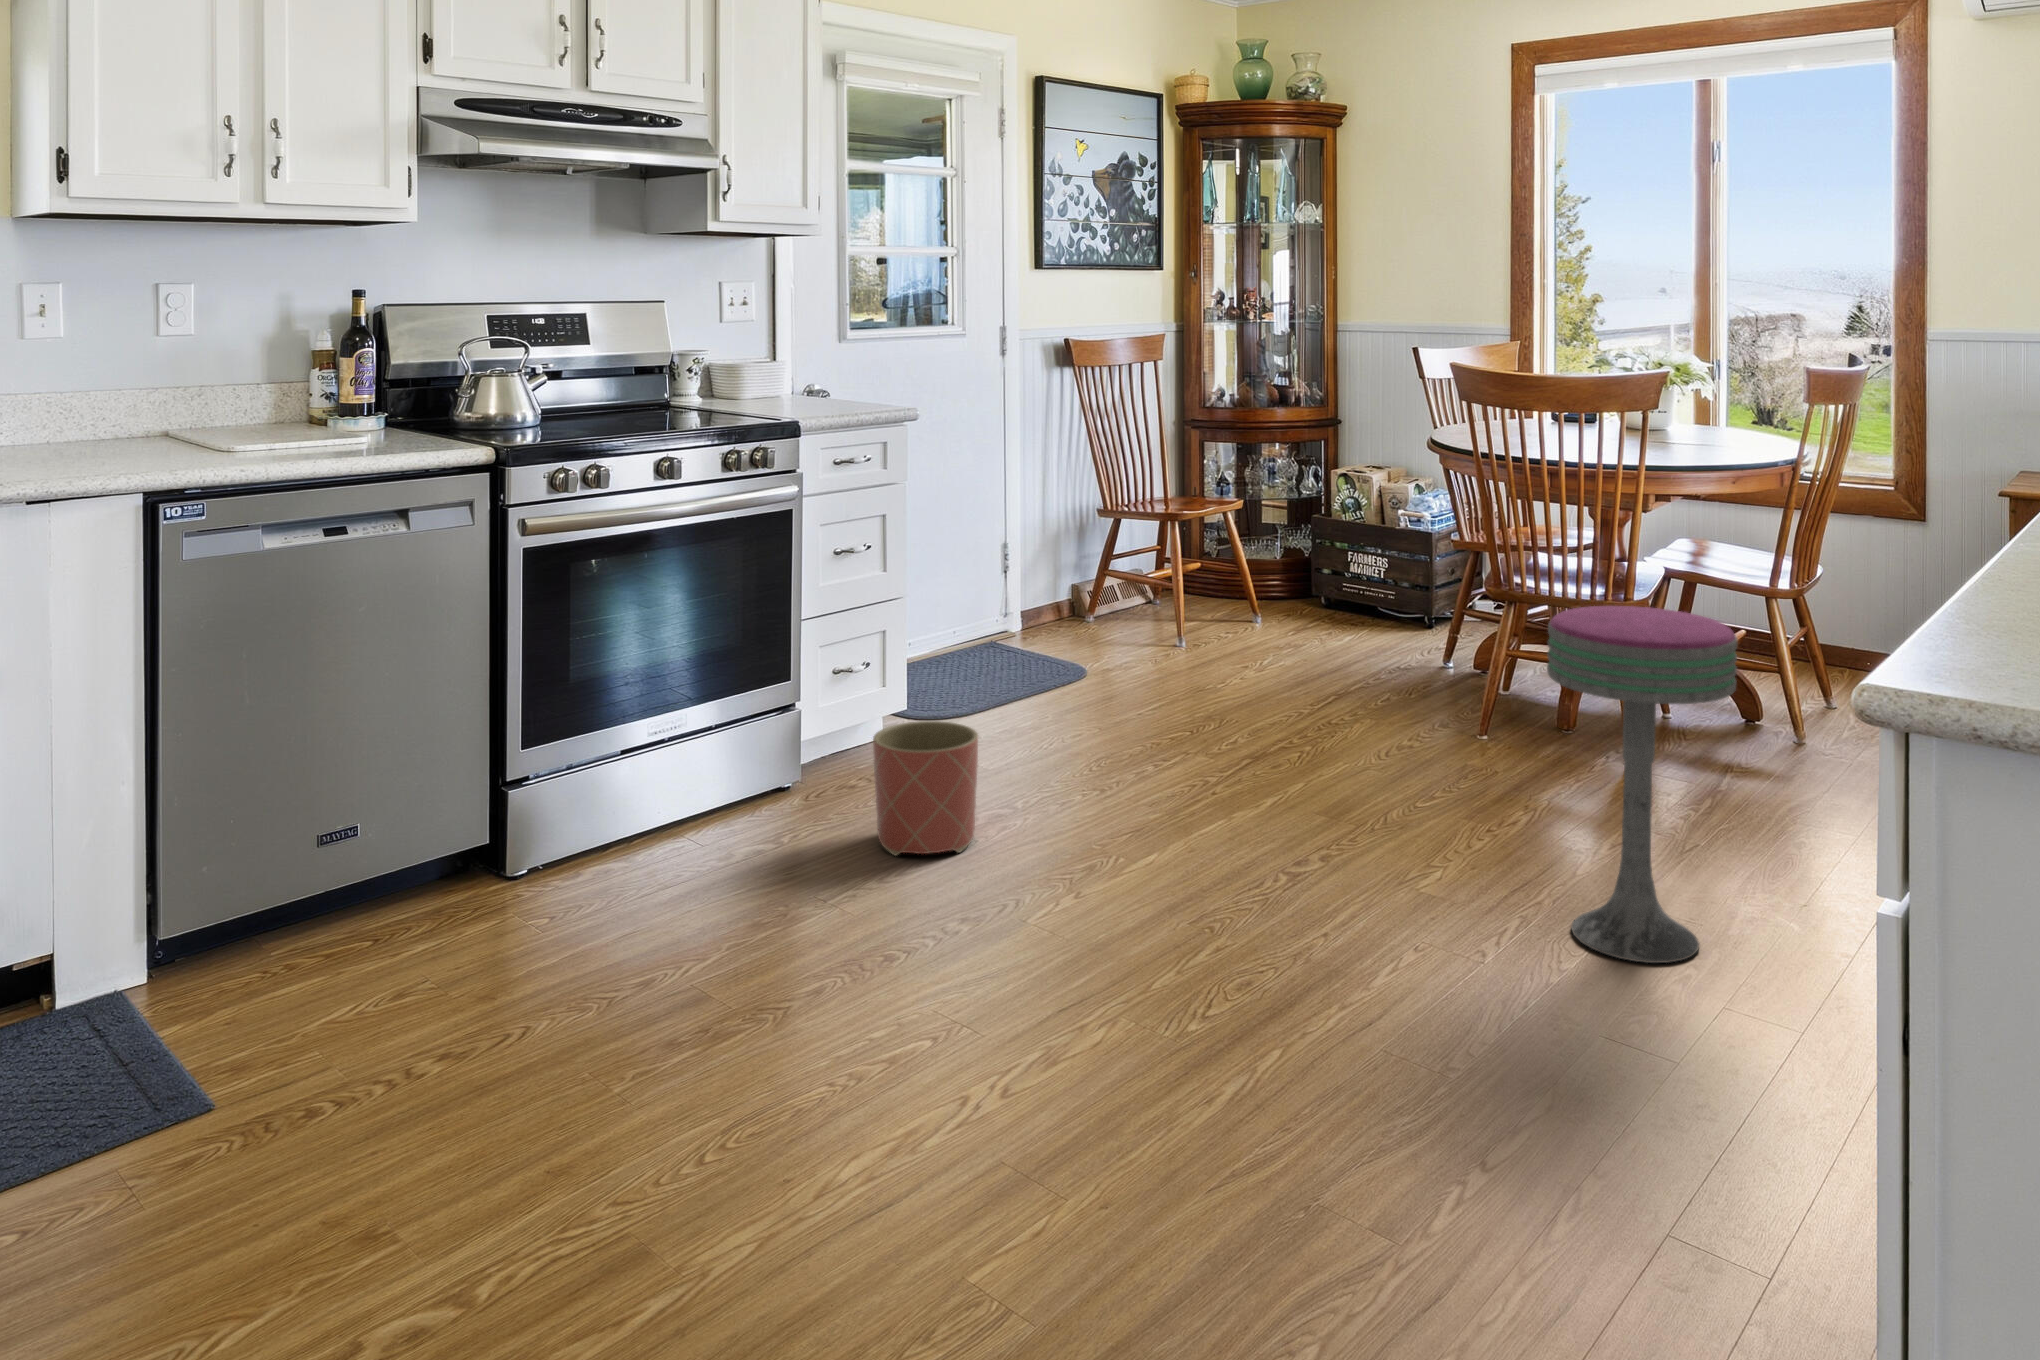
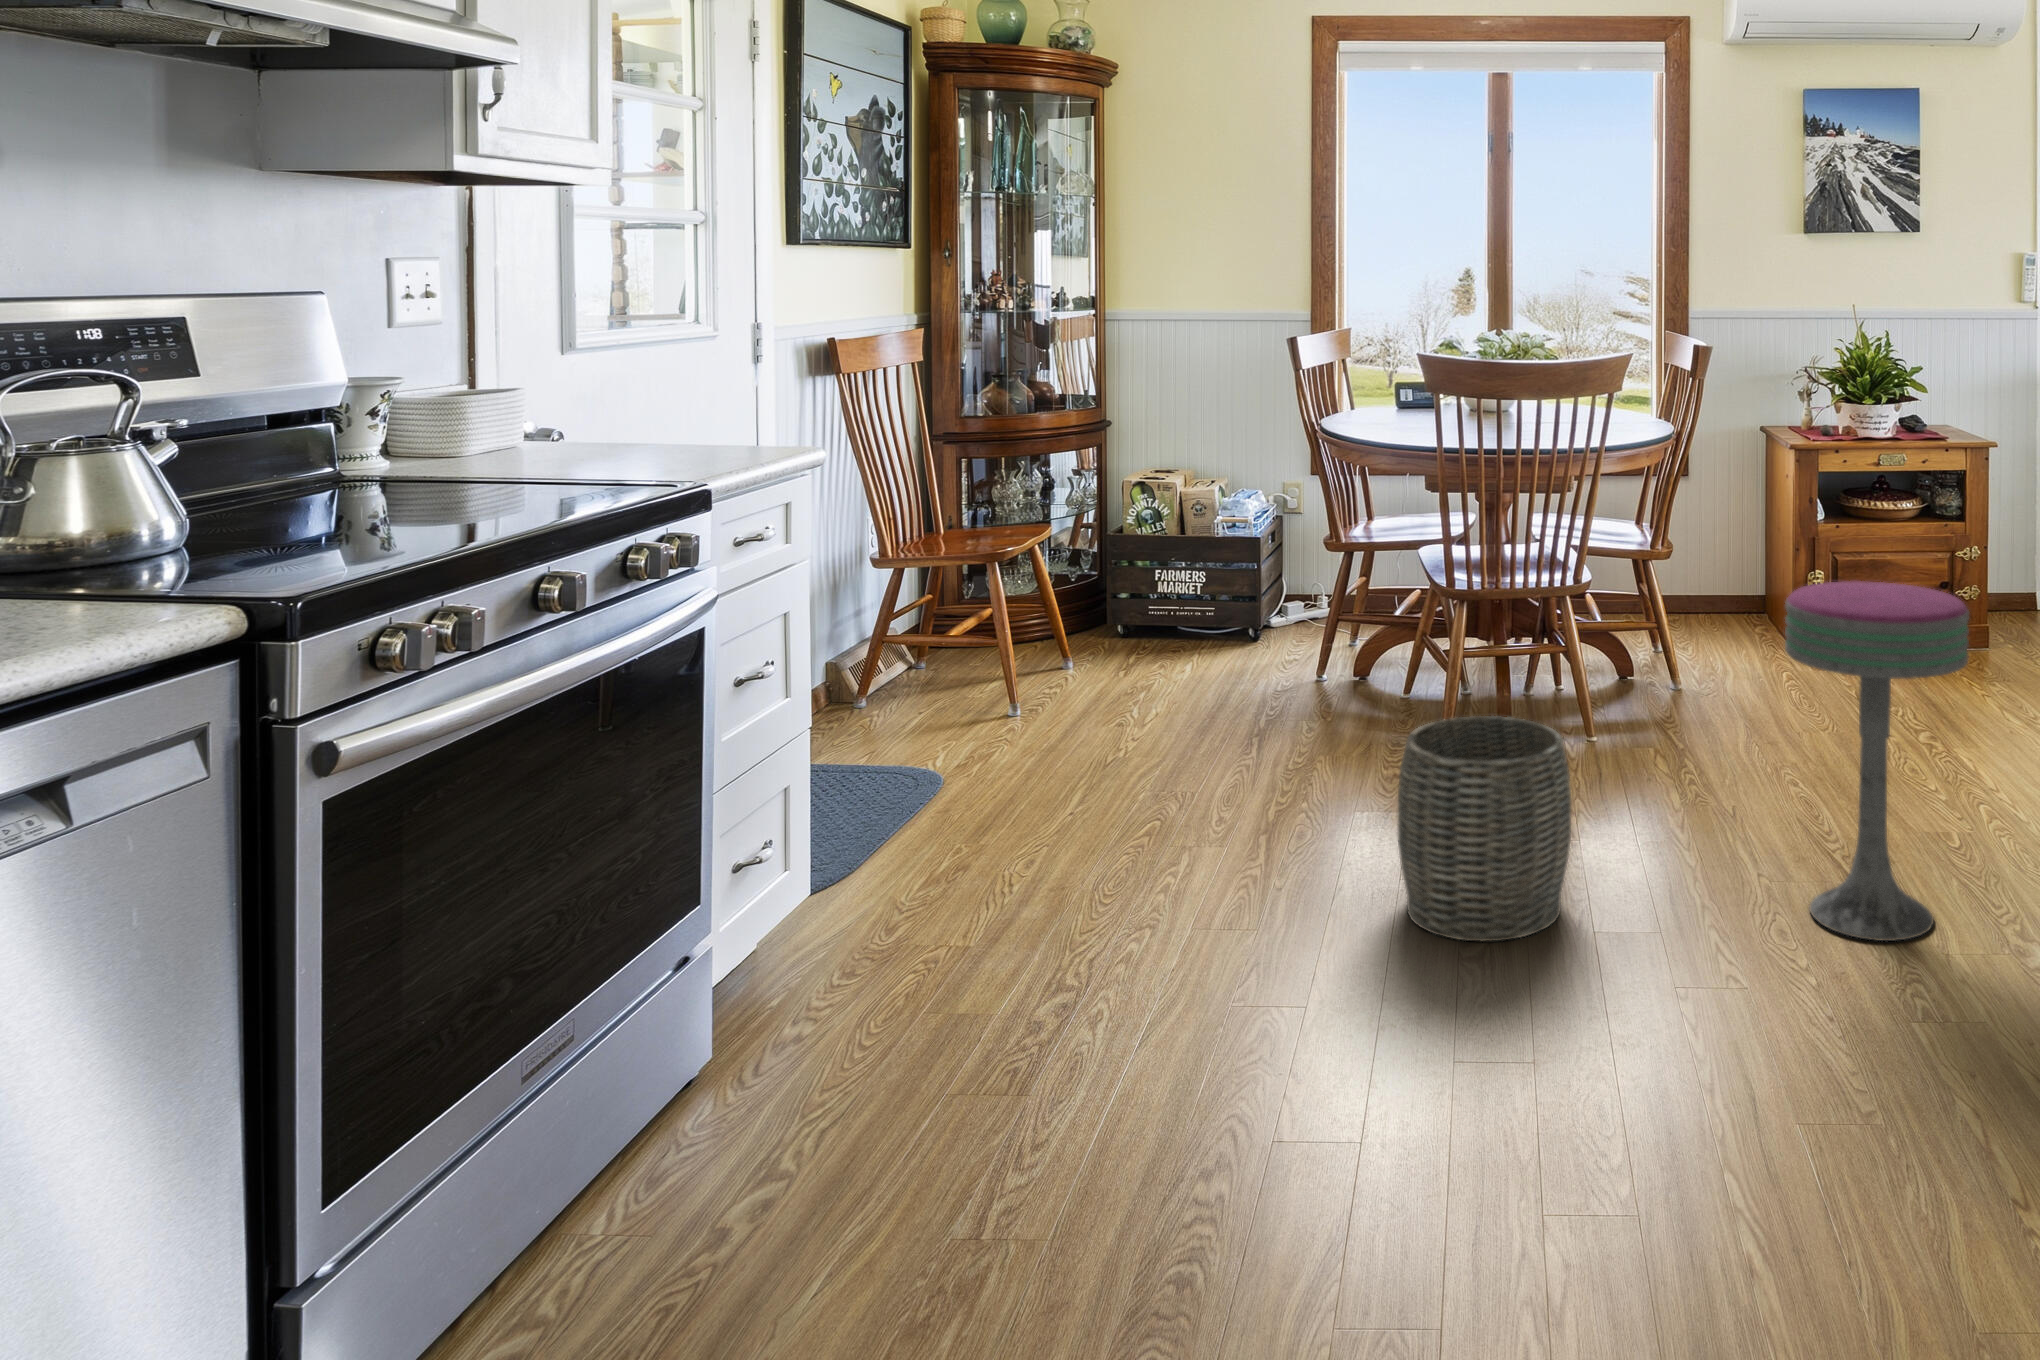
woven basket: none [1235,681,1385,868] -> present [1398,716,1571,942]
planter: present [873,721,978,856] -> none [965,872,1124,1091]

